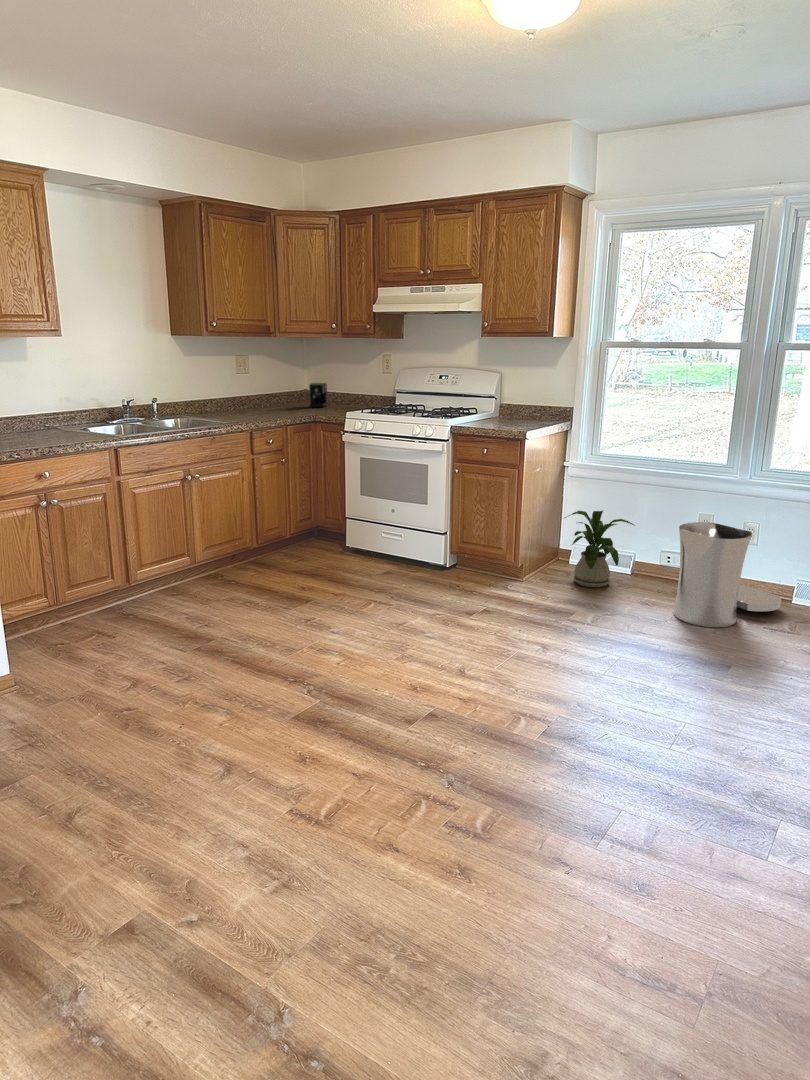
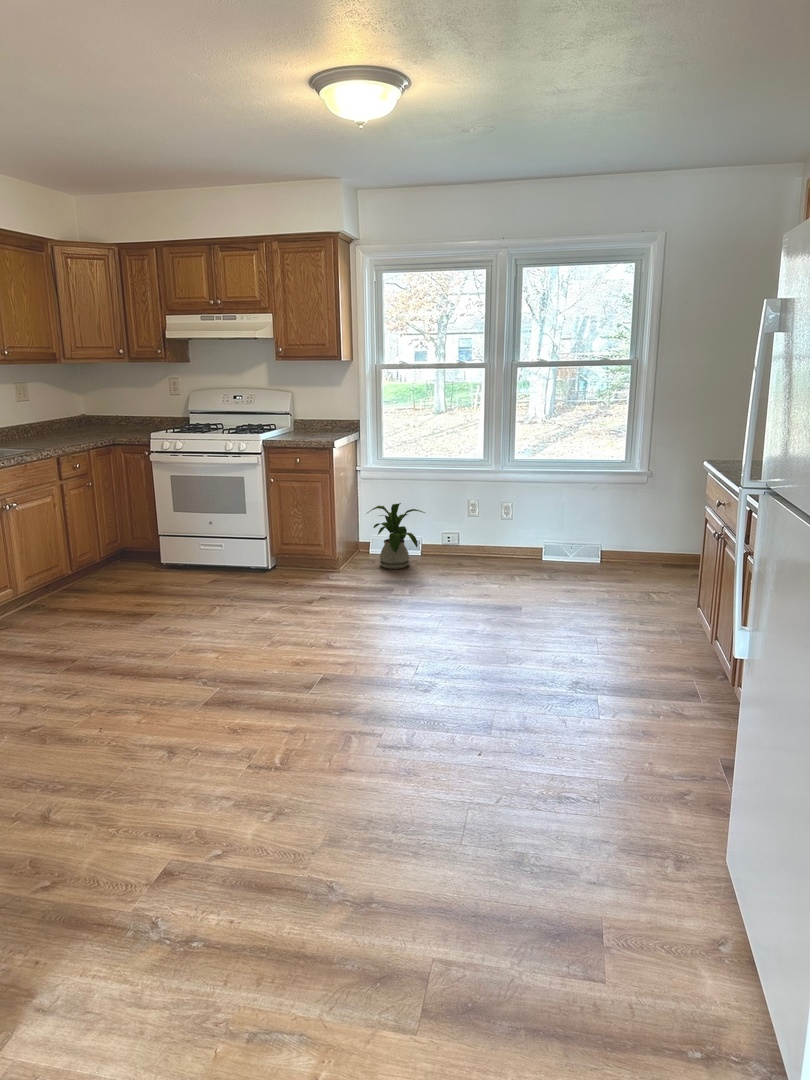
coffee maker: present [309,383,327,407] -> none [98,407,142,431]
trash can: present [674,522,781,627] -> none [464,504,539,585]

